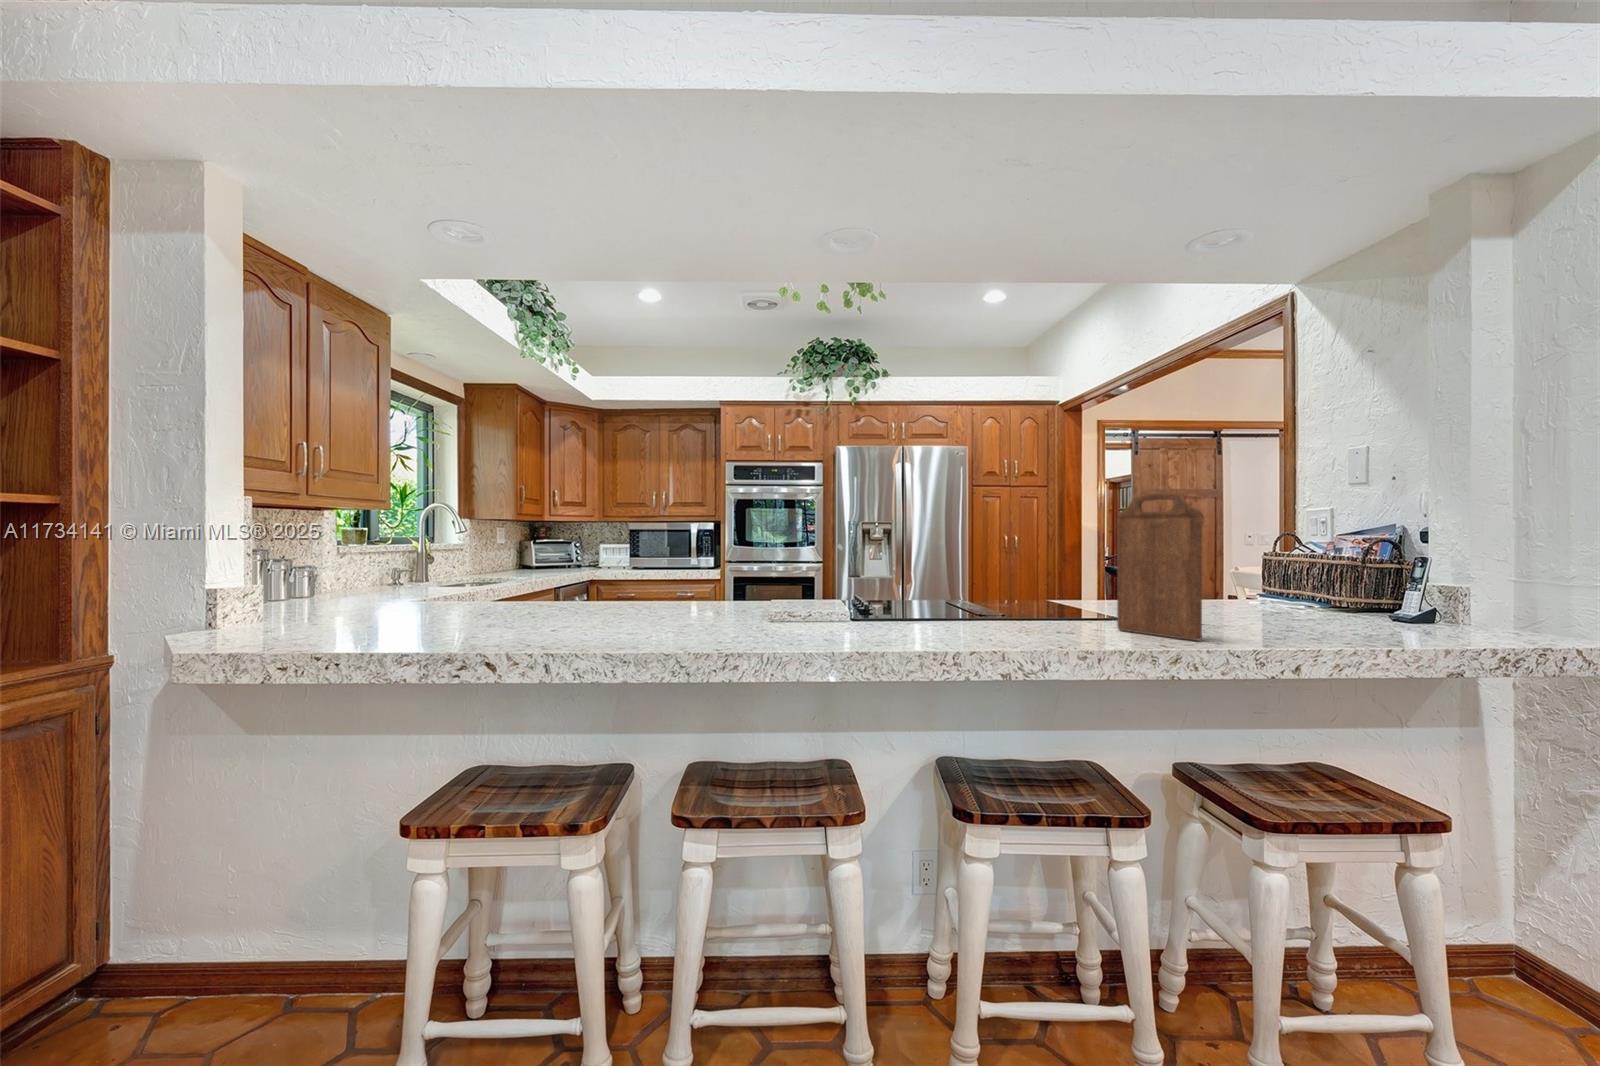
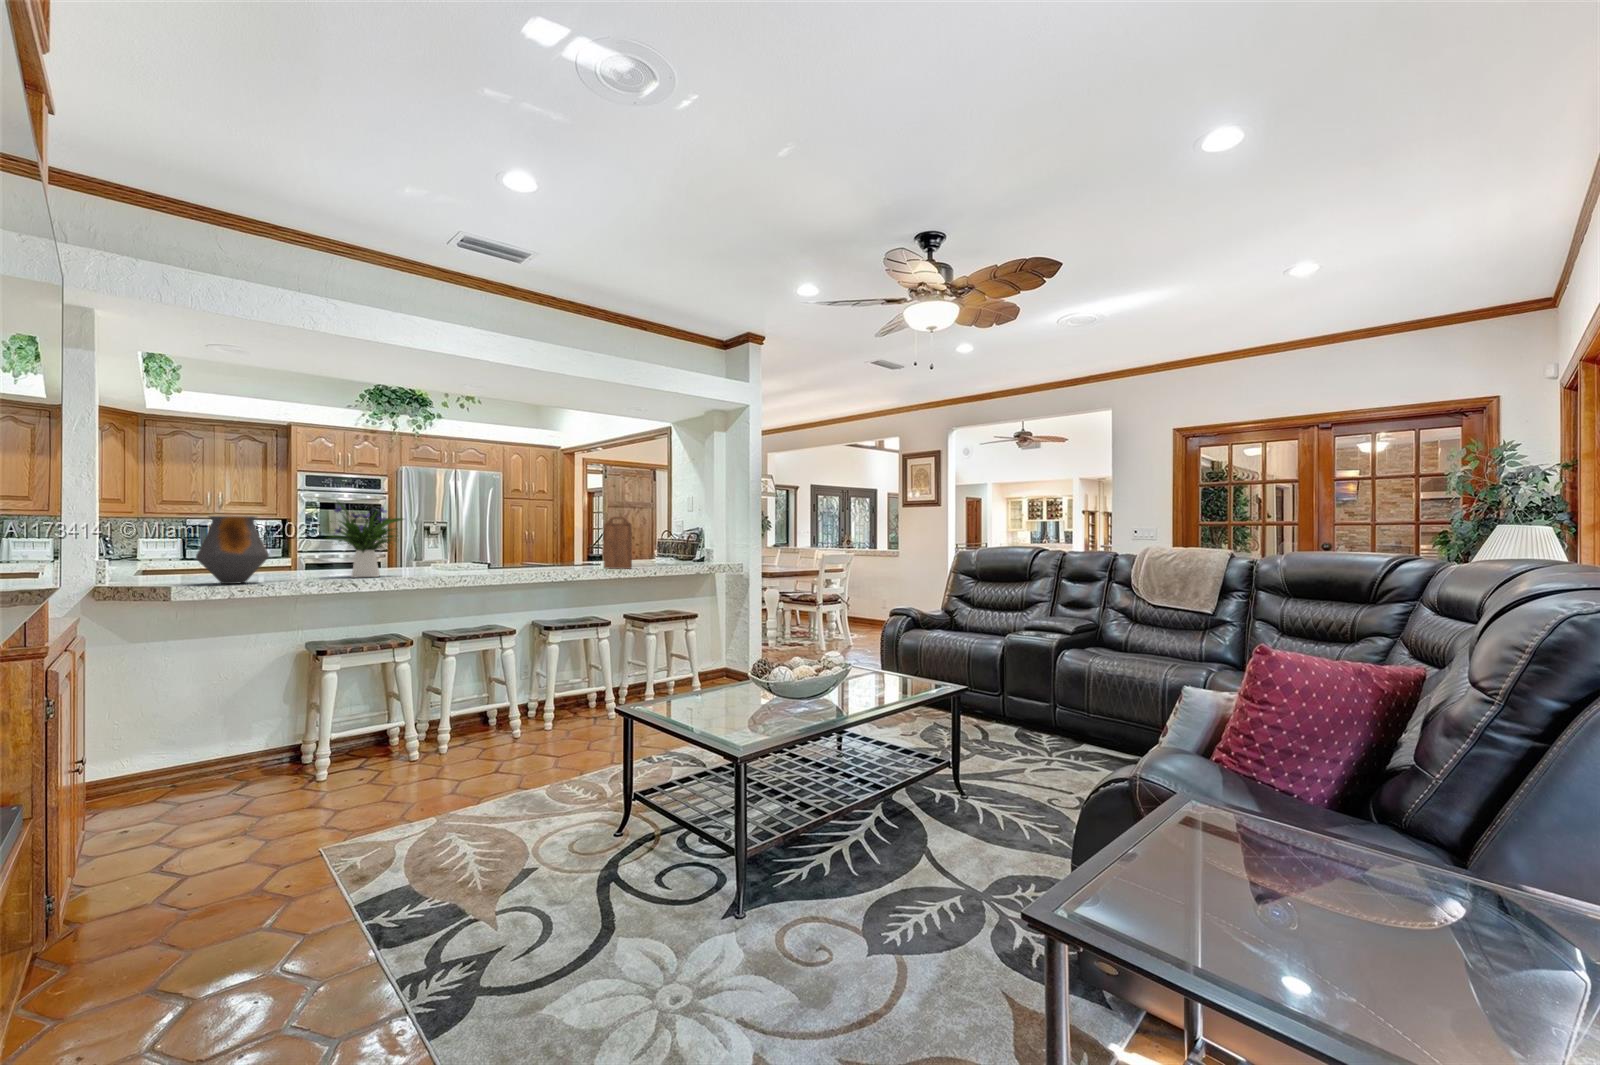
flower arrangement: none [471,465,643,628] -> present [330,502,403,577]
vase: none [188,492,342,636] -> present [196,516,269,584]

